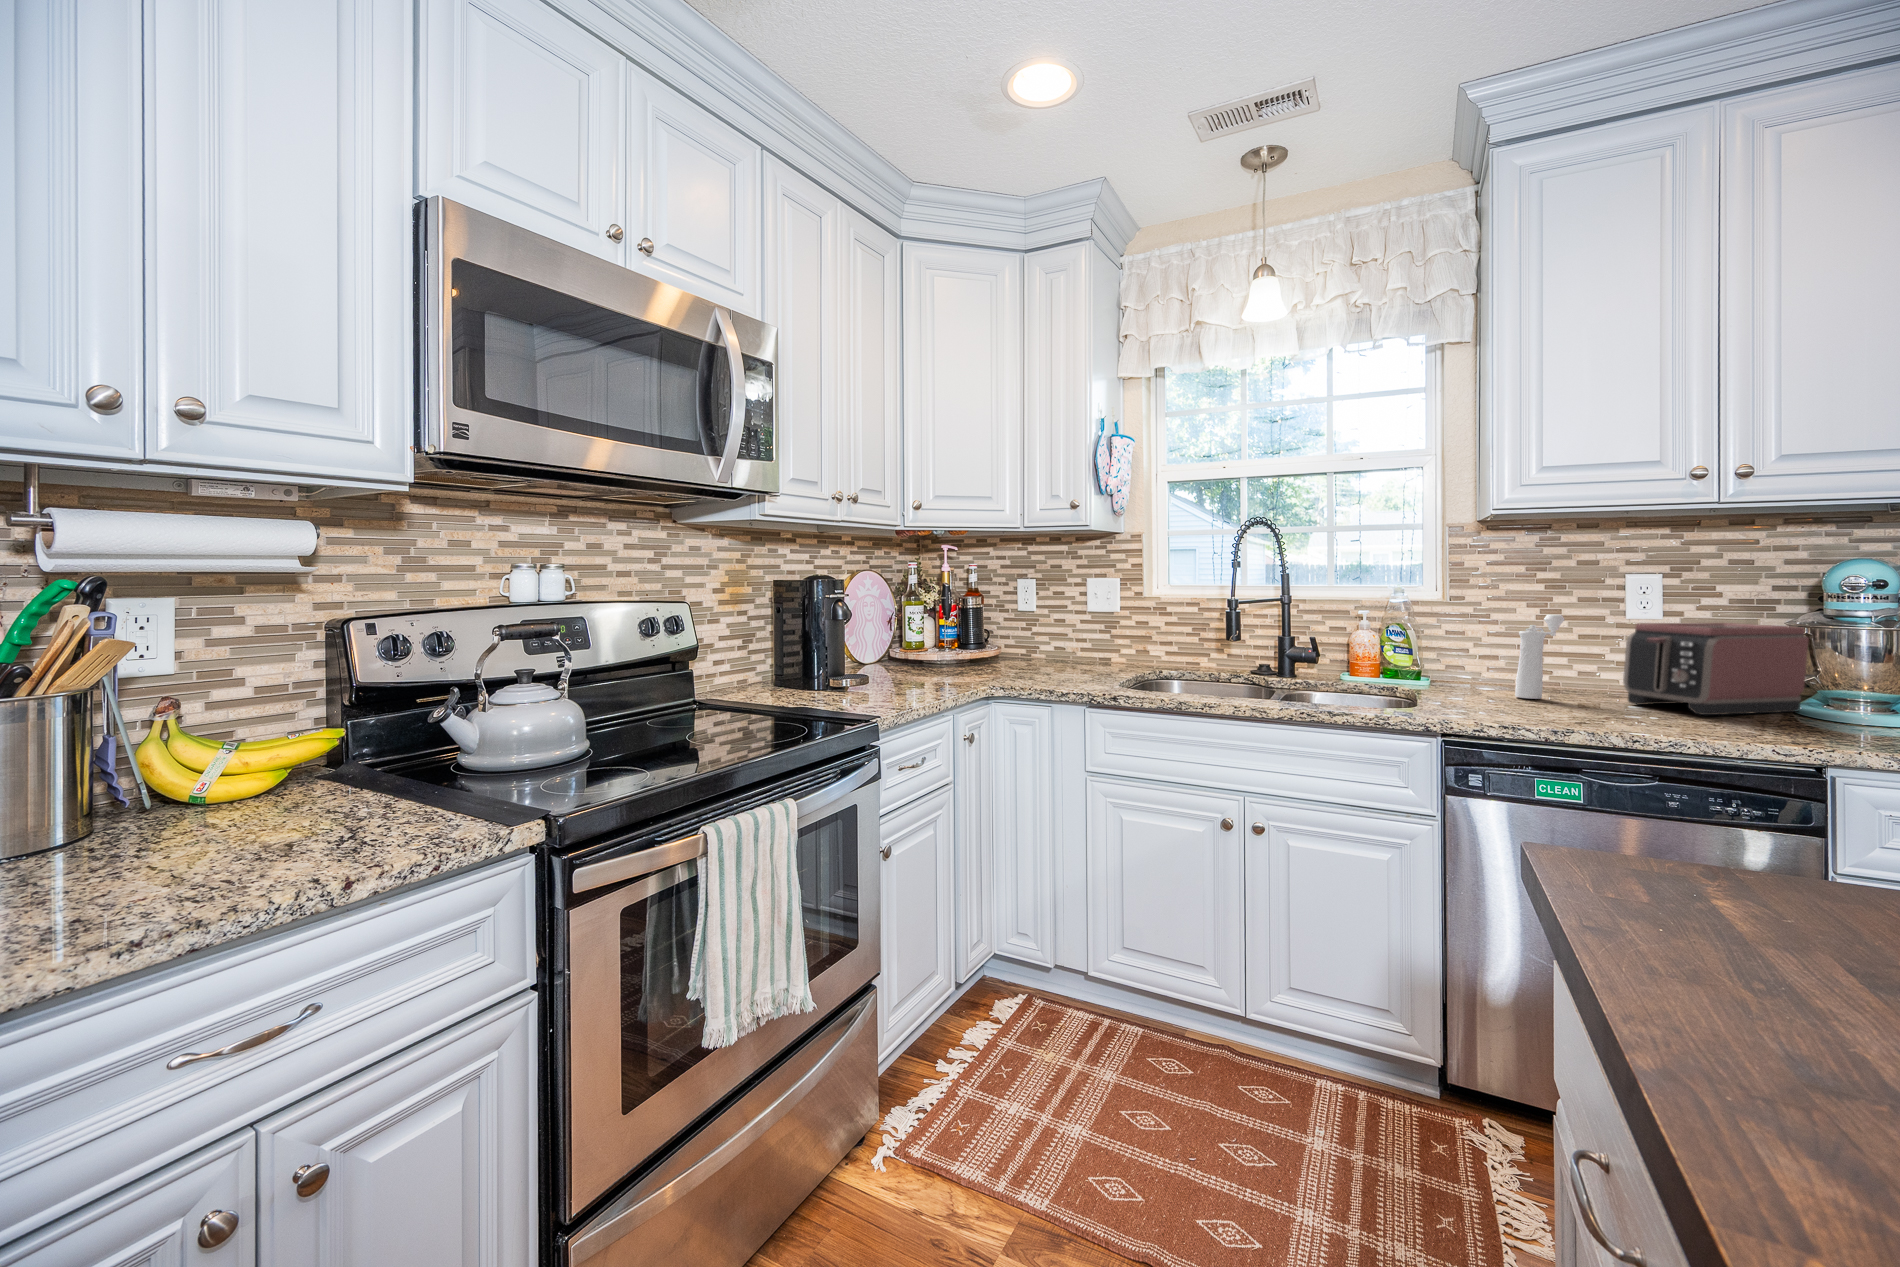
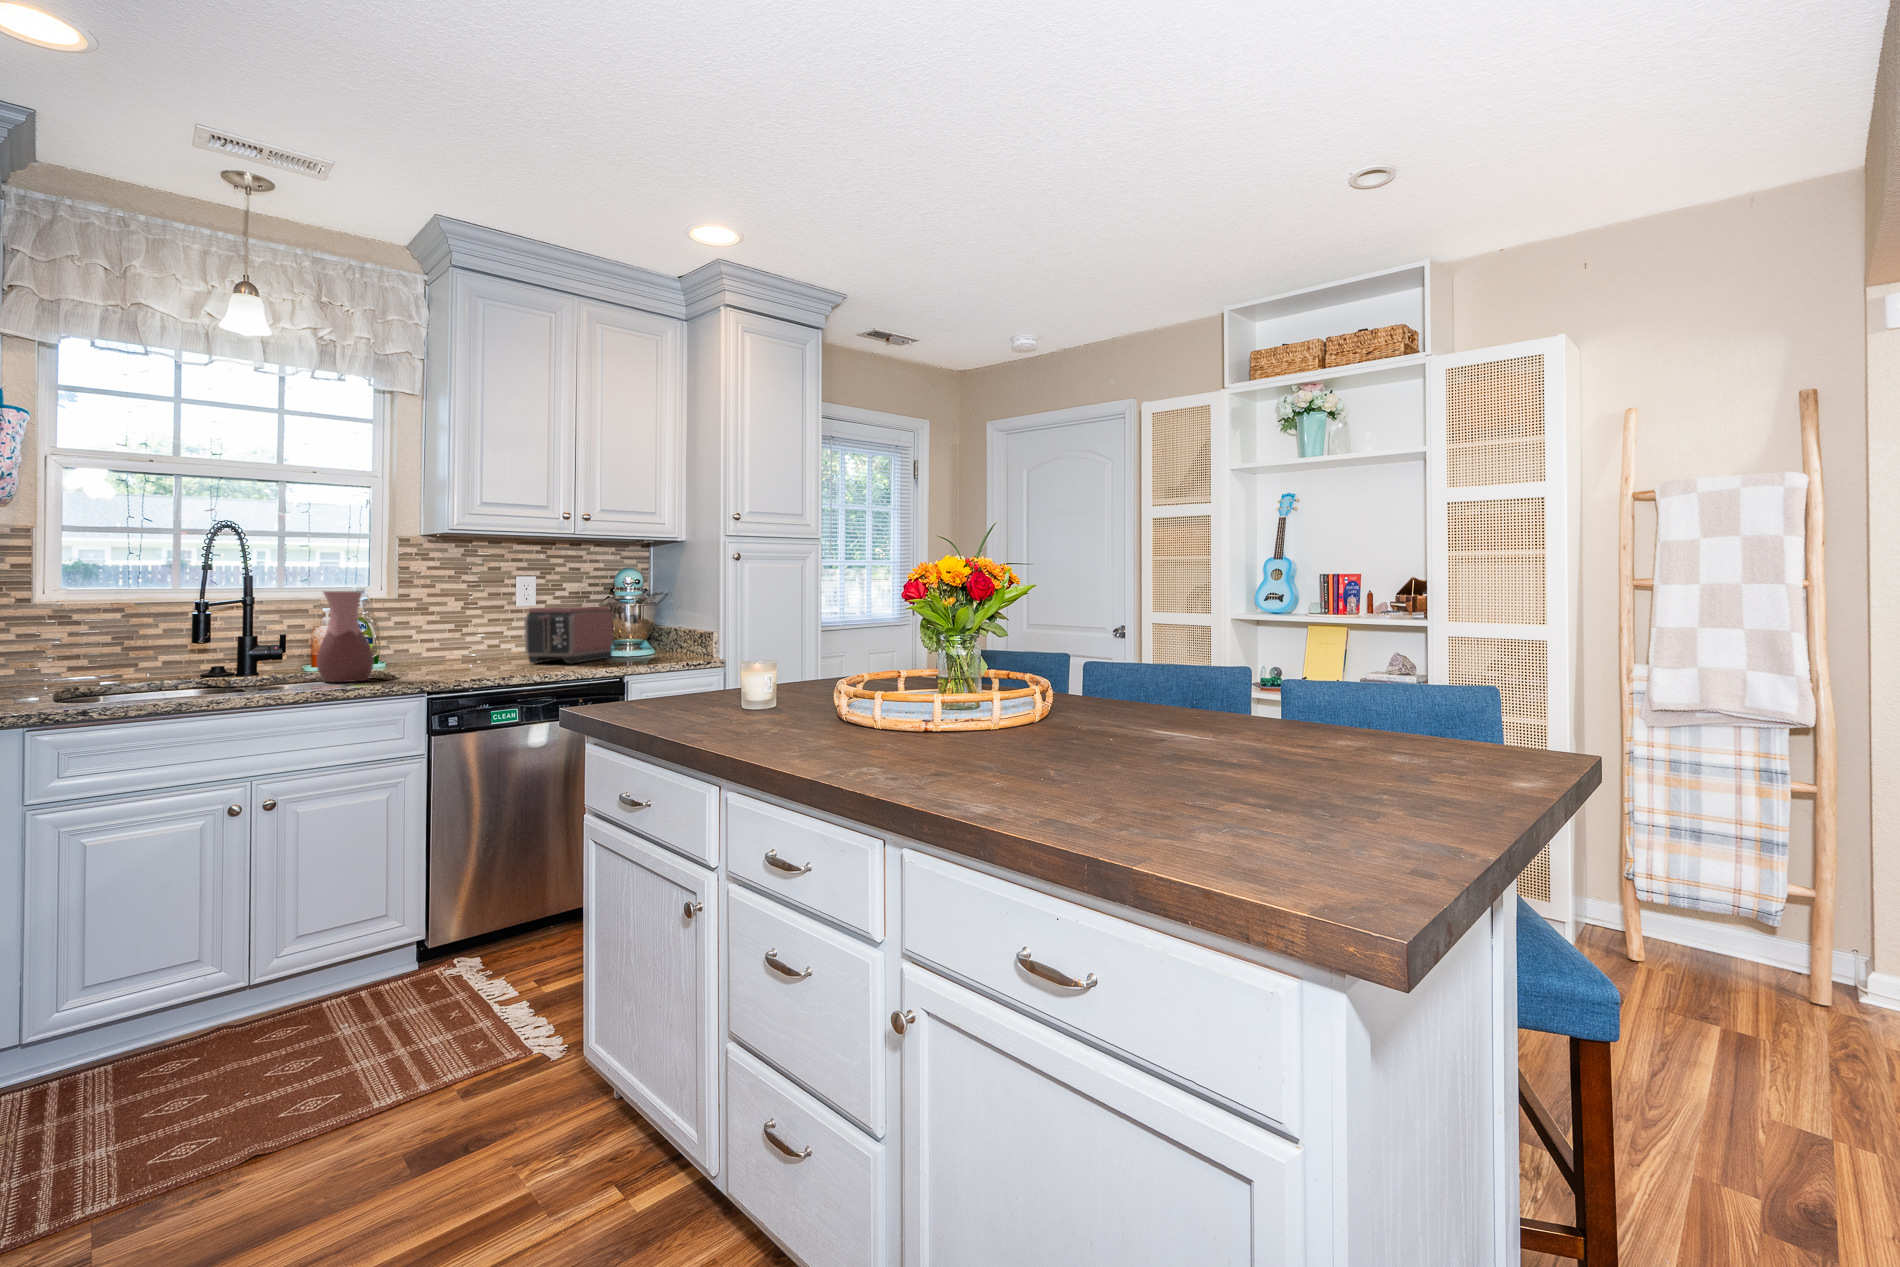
vase: none [1332,595,1394,702] -> present [317,591,374,682]
pepper mill: present [1515,615,1565,699] -> none [457,605,484,667]

